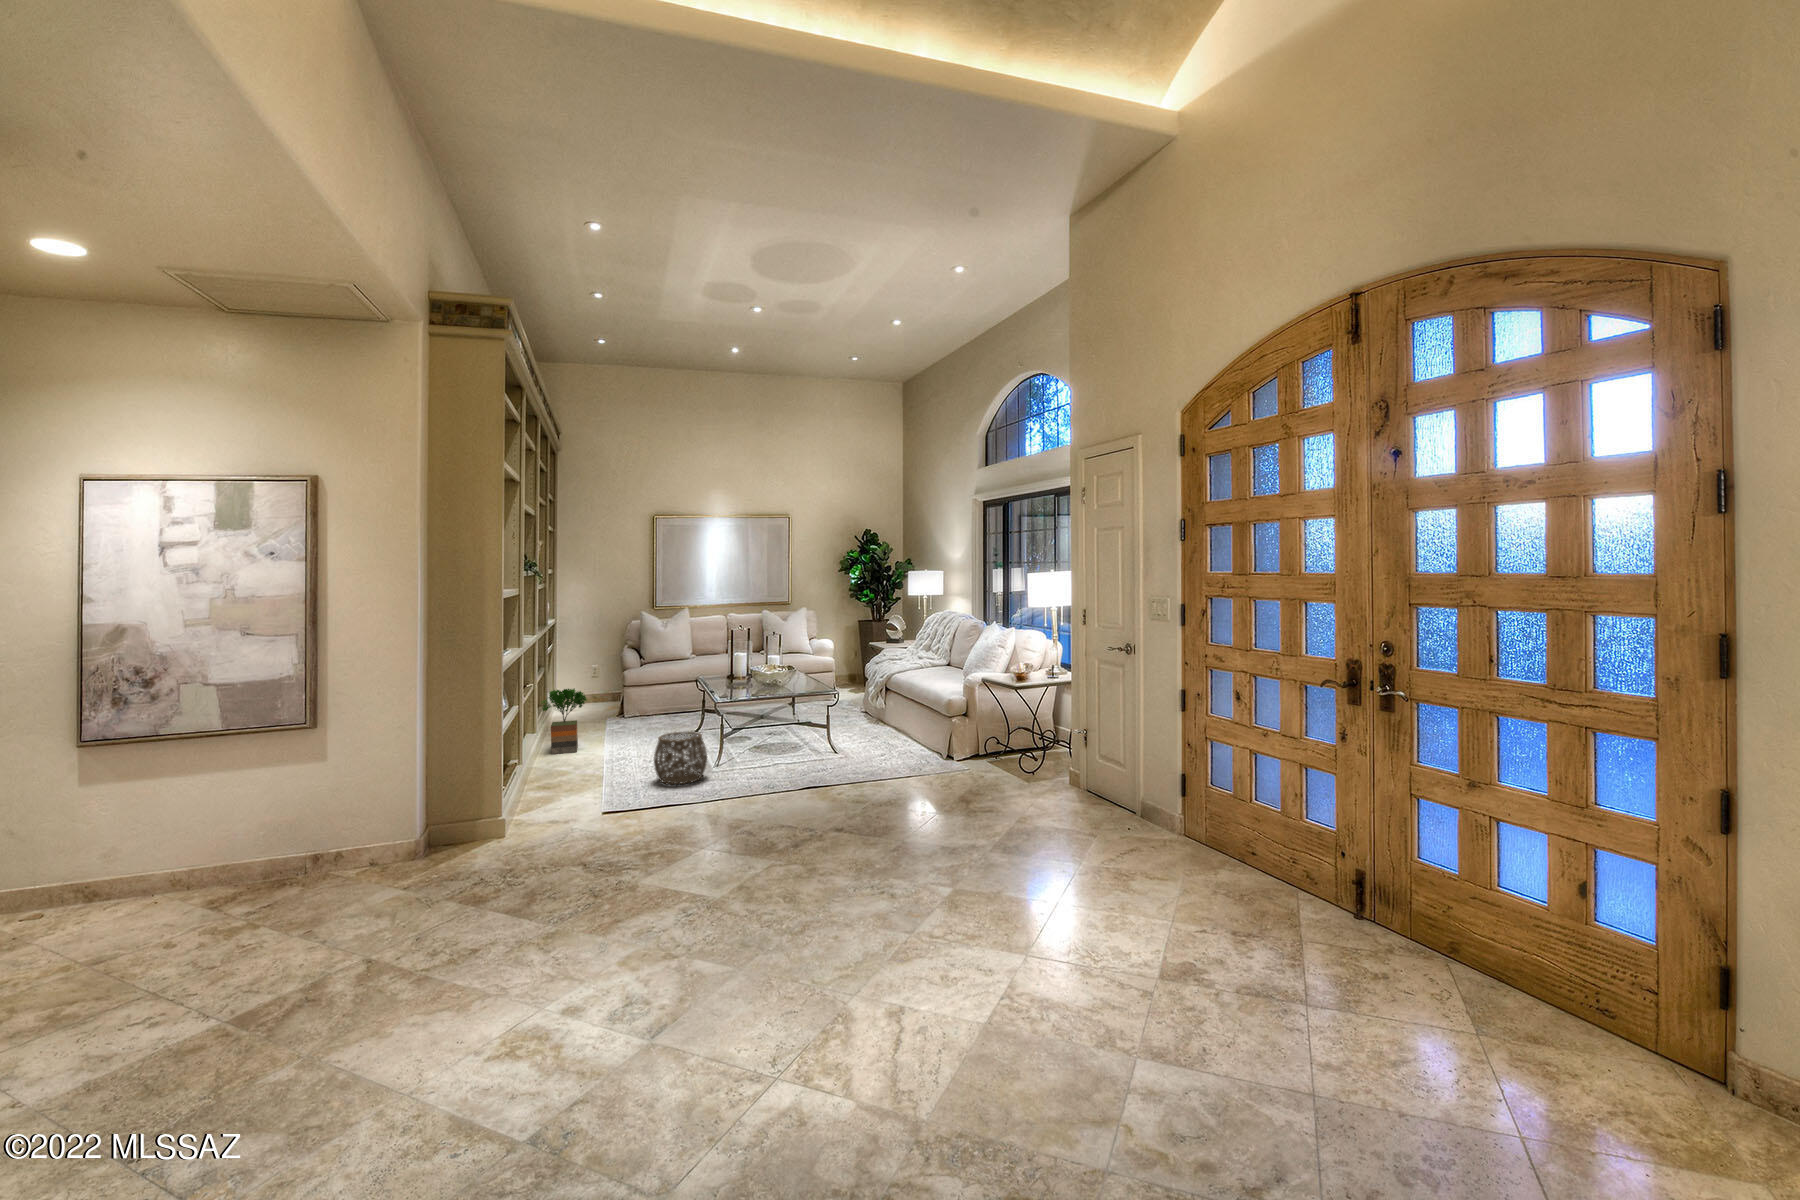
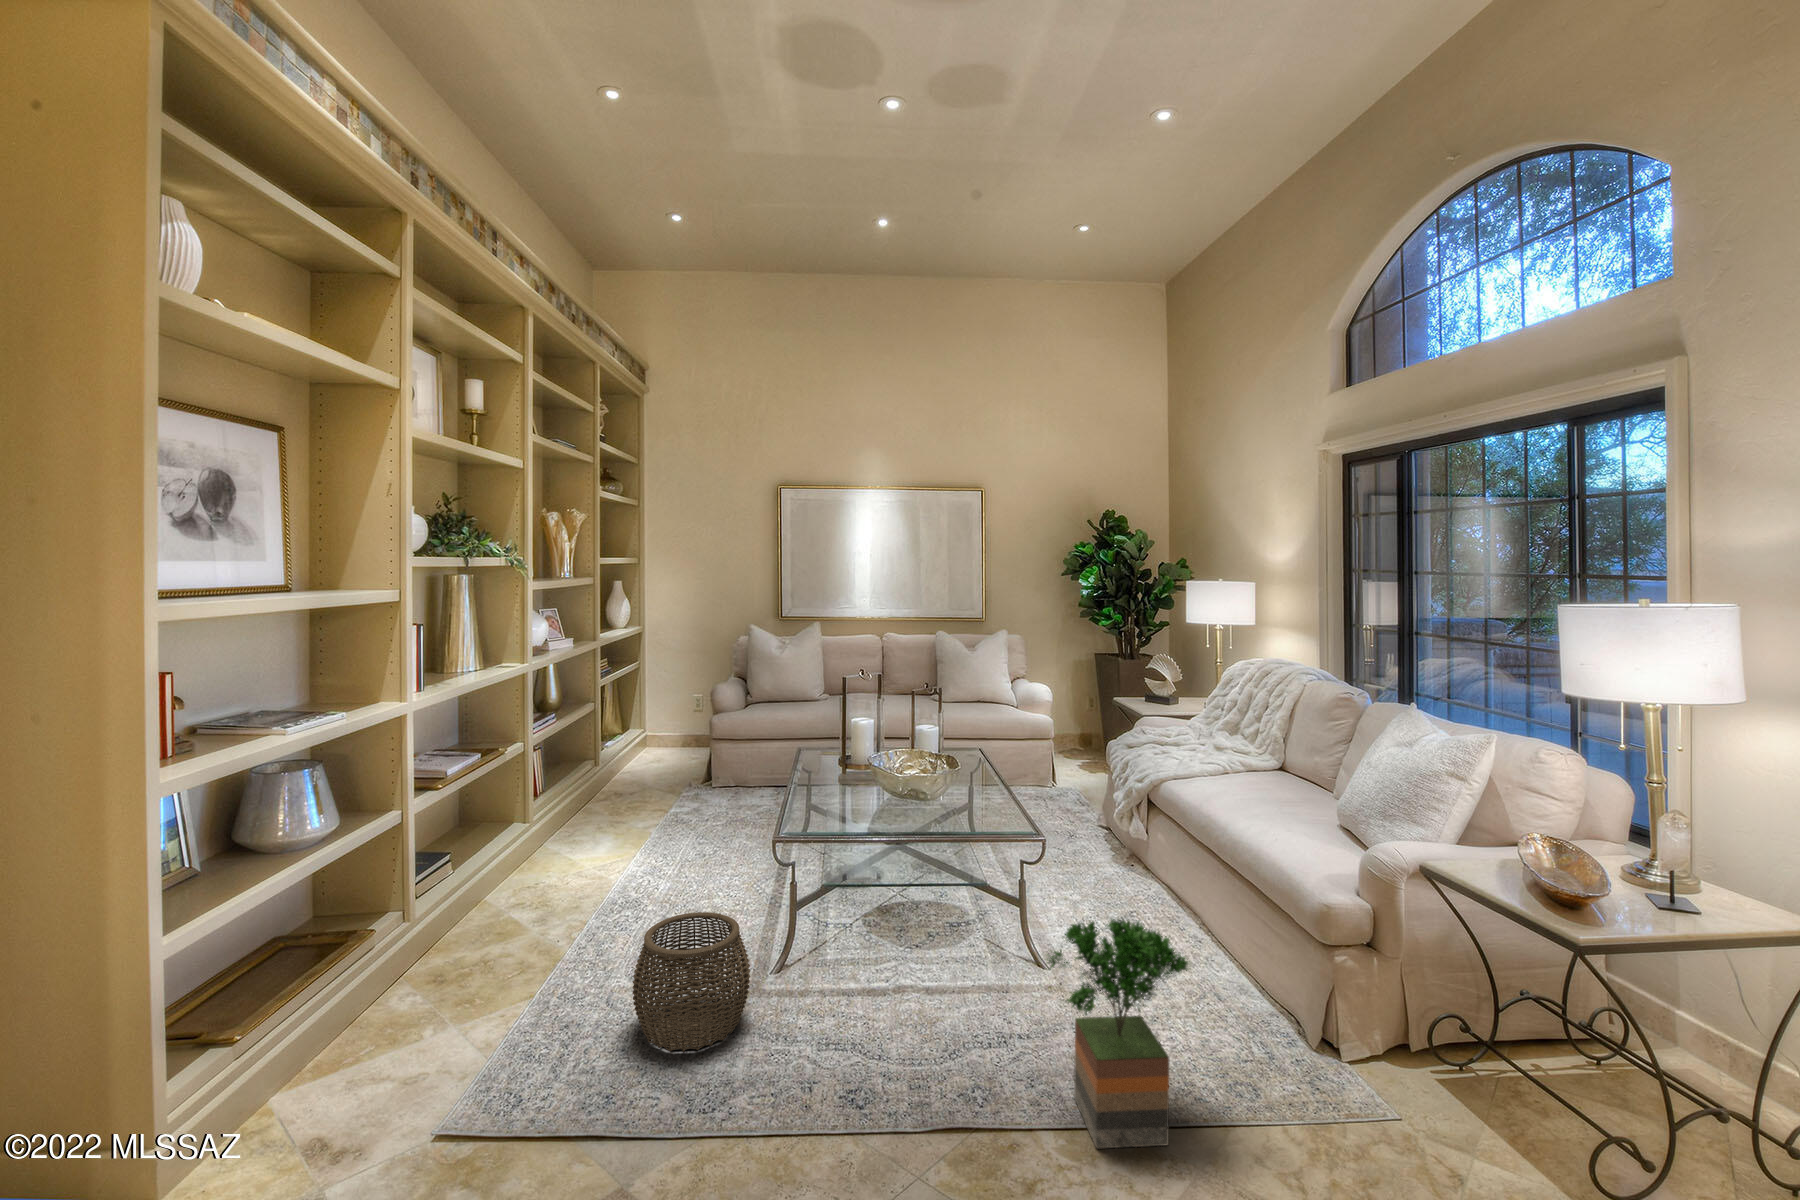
potted tree: present [542,688,587,754] -> present [1047,919,1189,1149]

